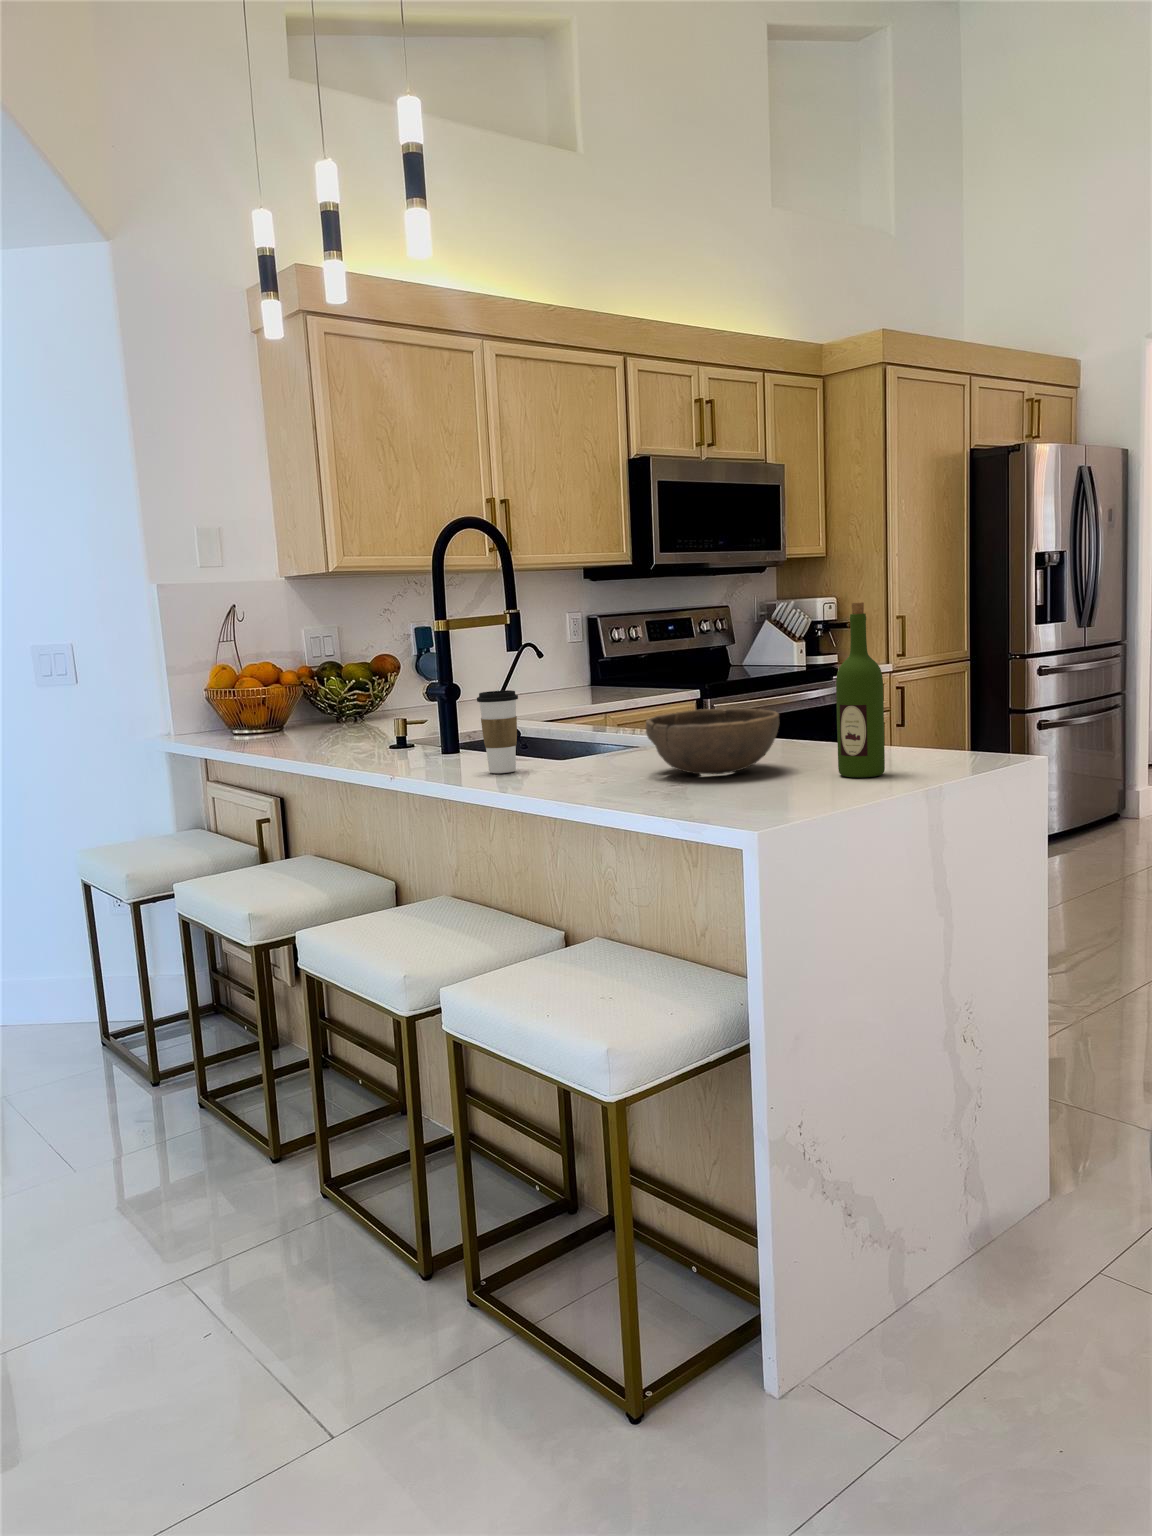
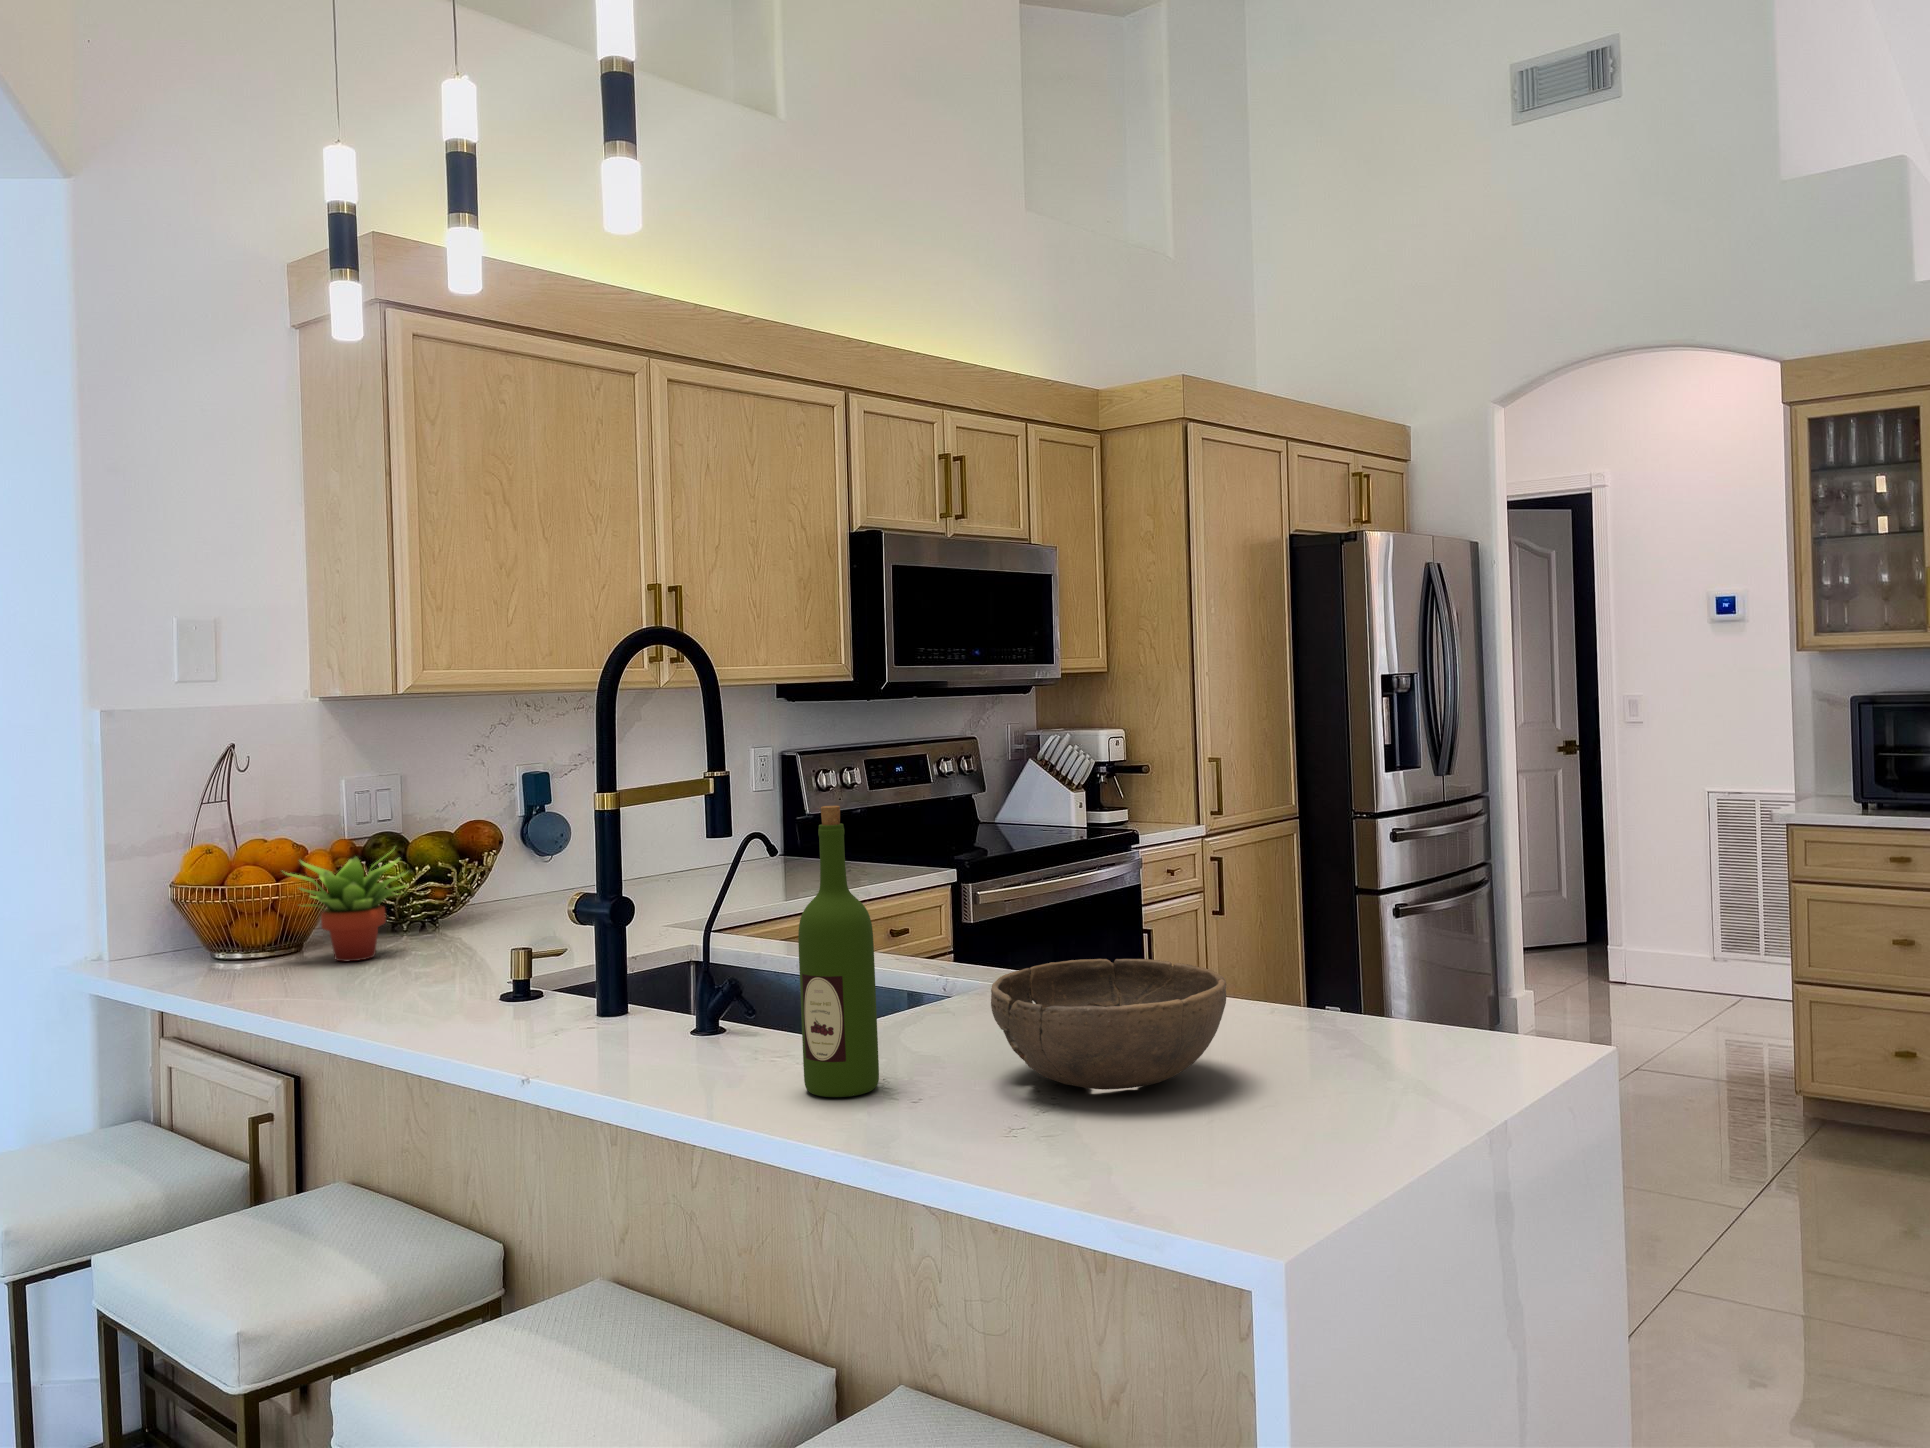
wine bottle: present [836,602,885,778] -> present [798,806,879,1097]
succulent plant: none [266,665,342,735] -> present [282,855,408,961]
coffee cup: present [477,690,518,773] -> none [678,925,751,1078]

